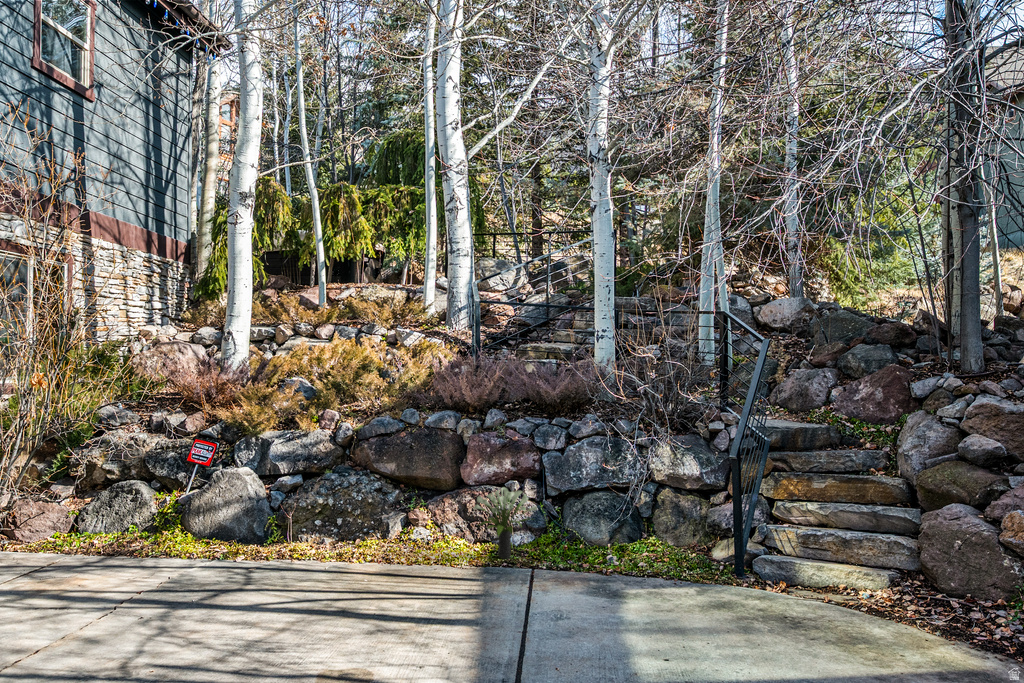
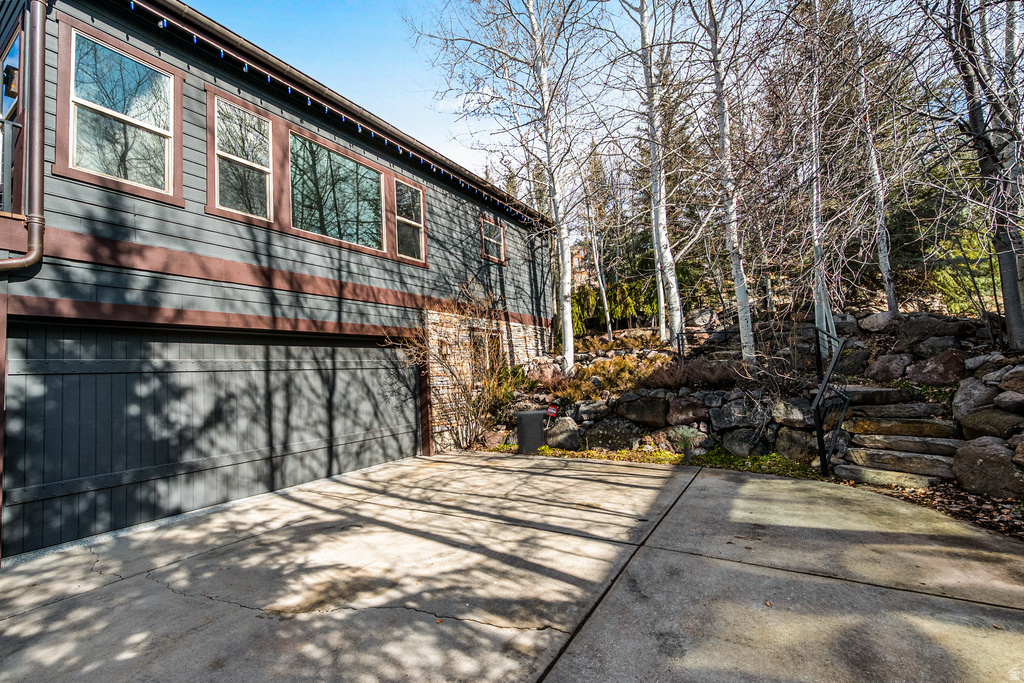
trash can: none [97,452,194,565] -> present [512,410,547,454]

